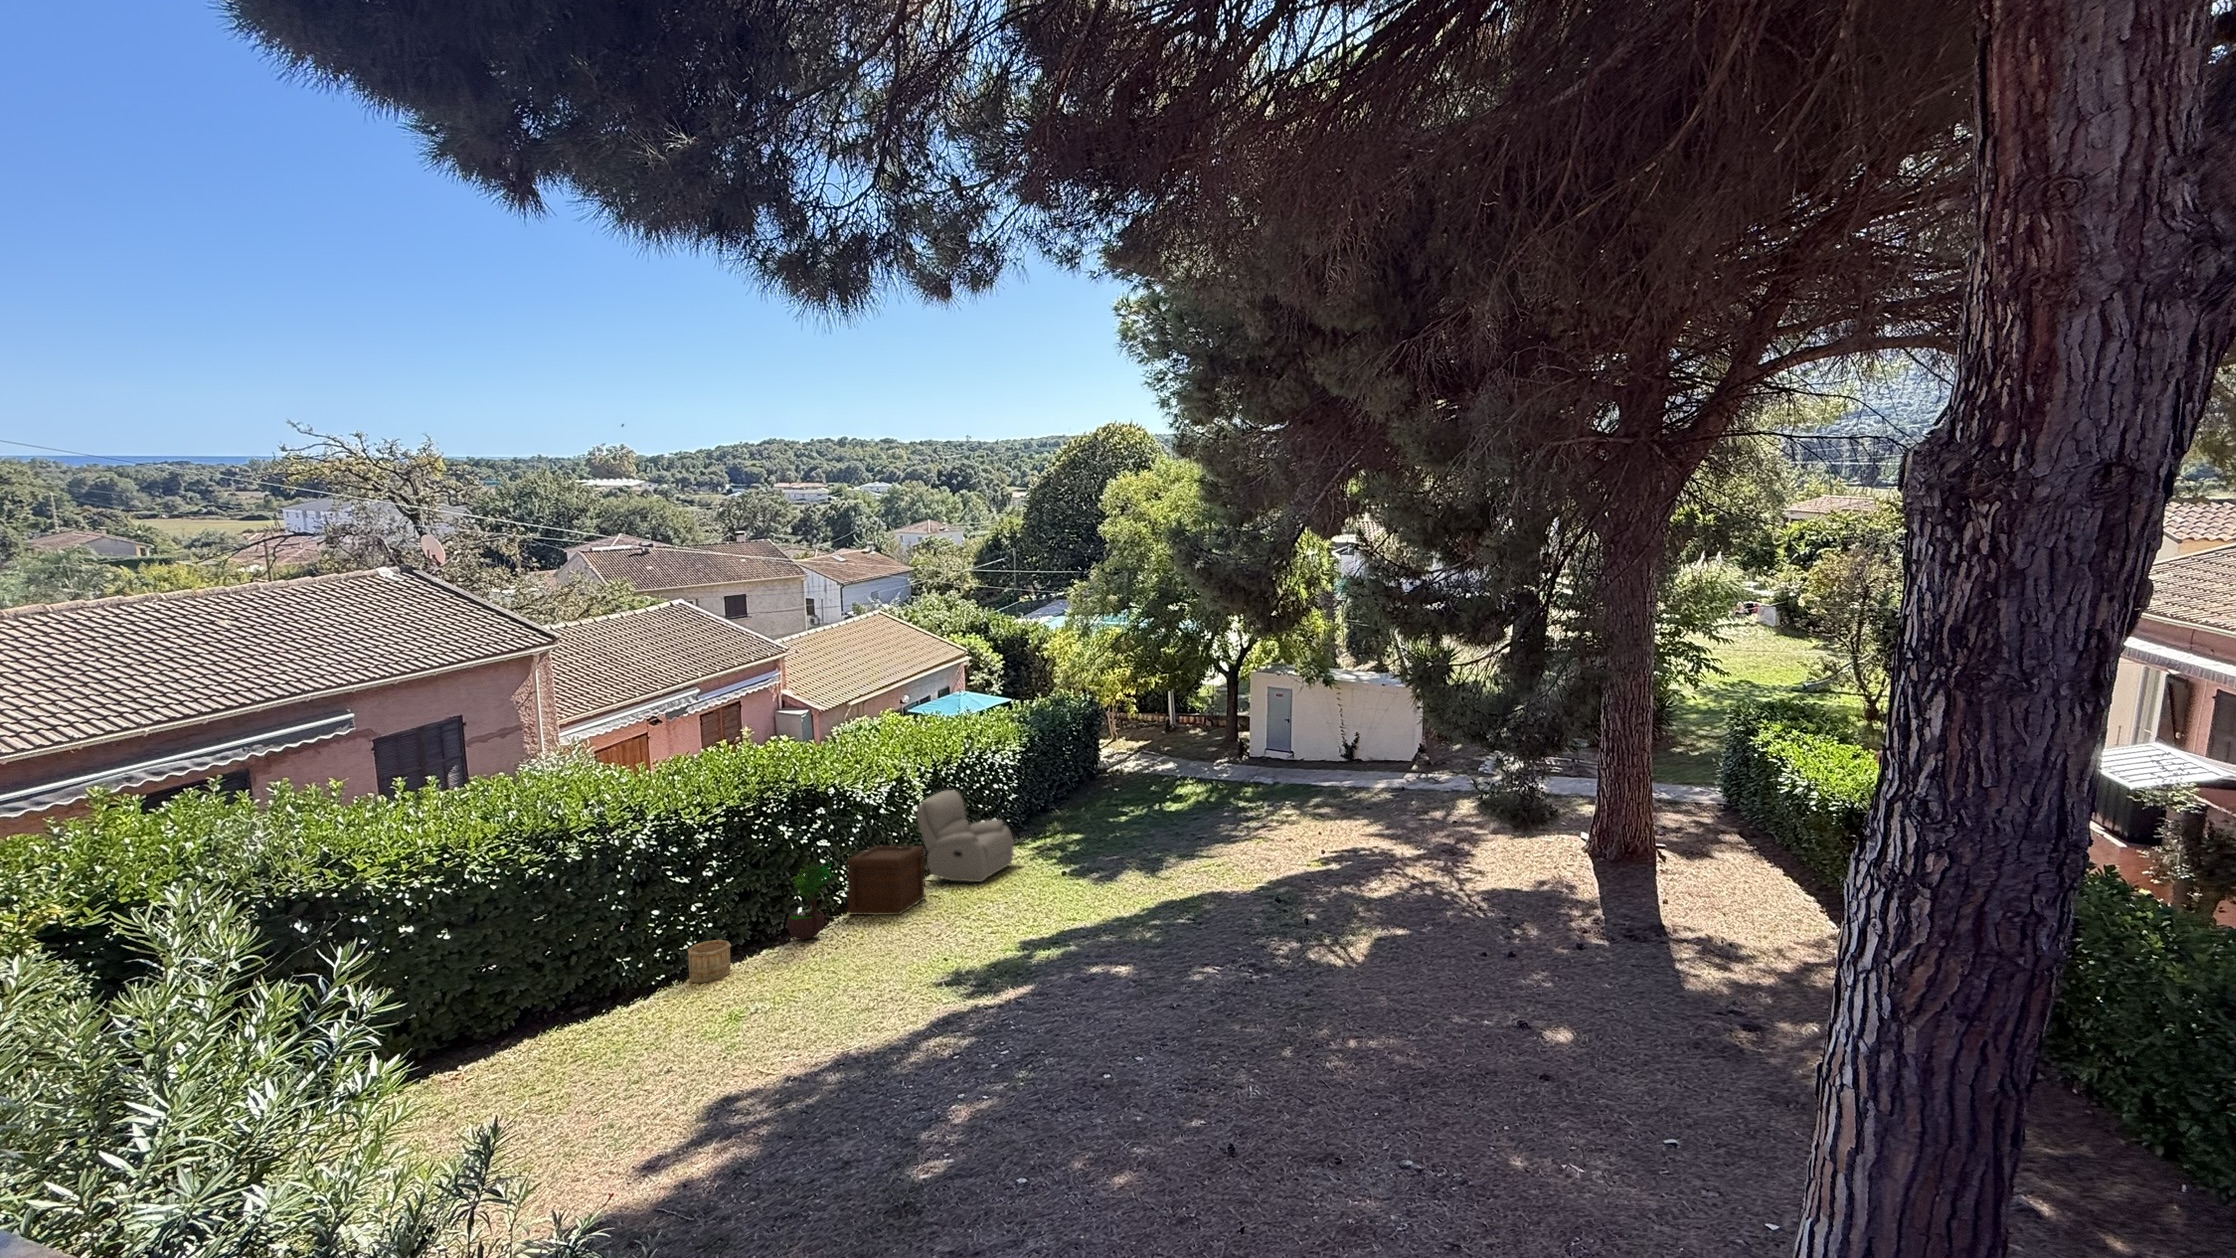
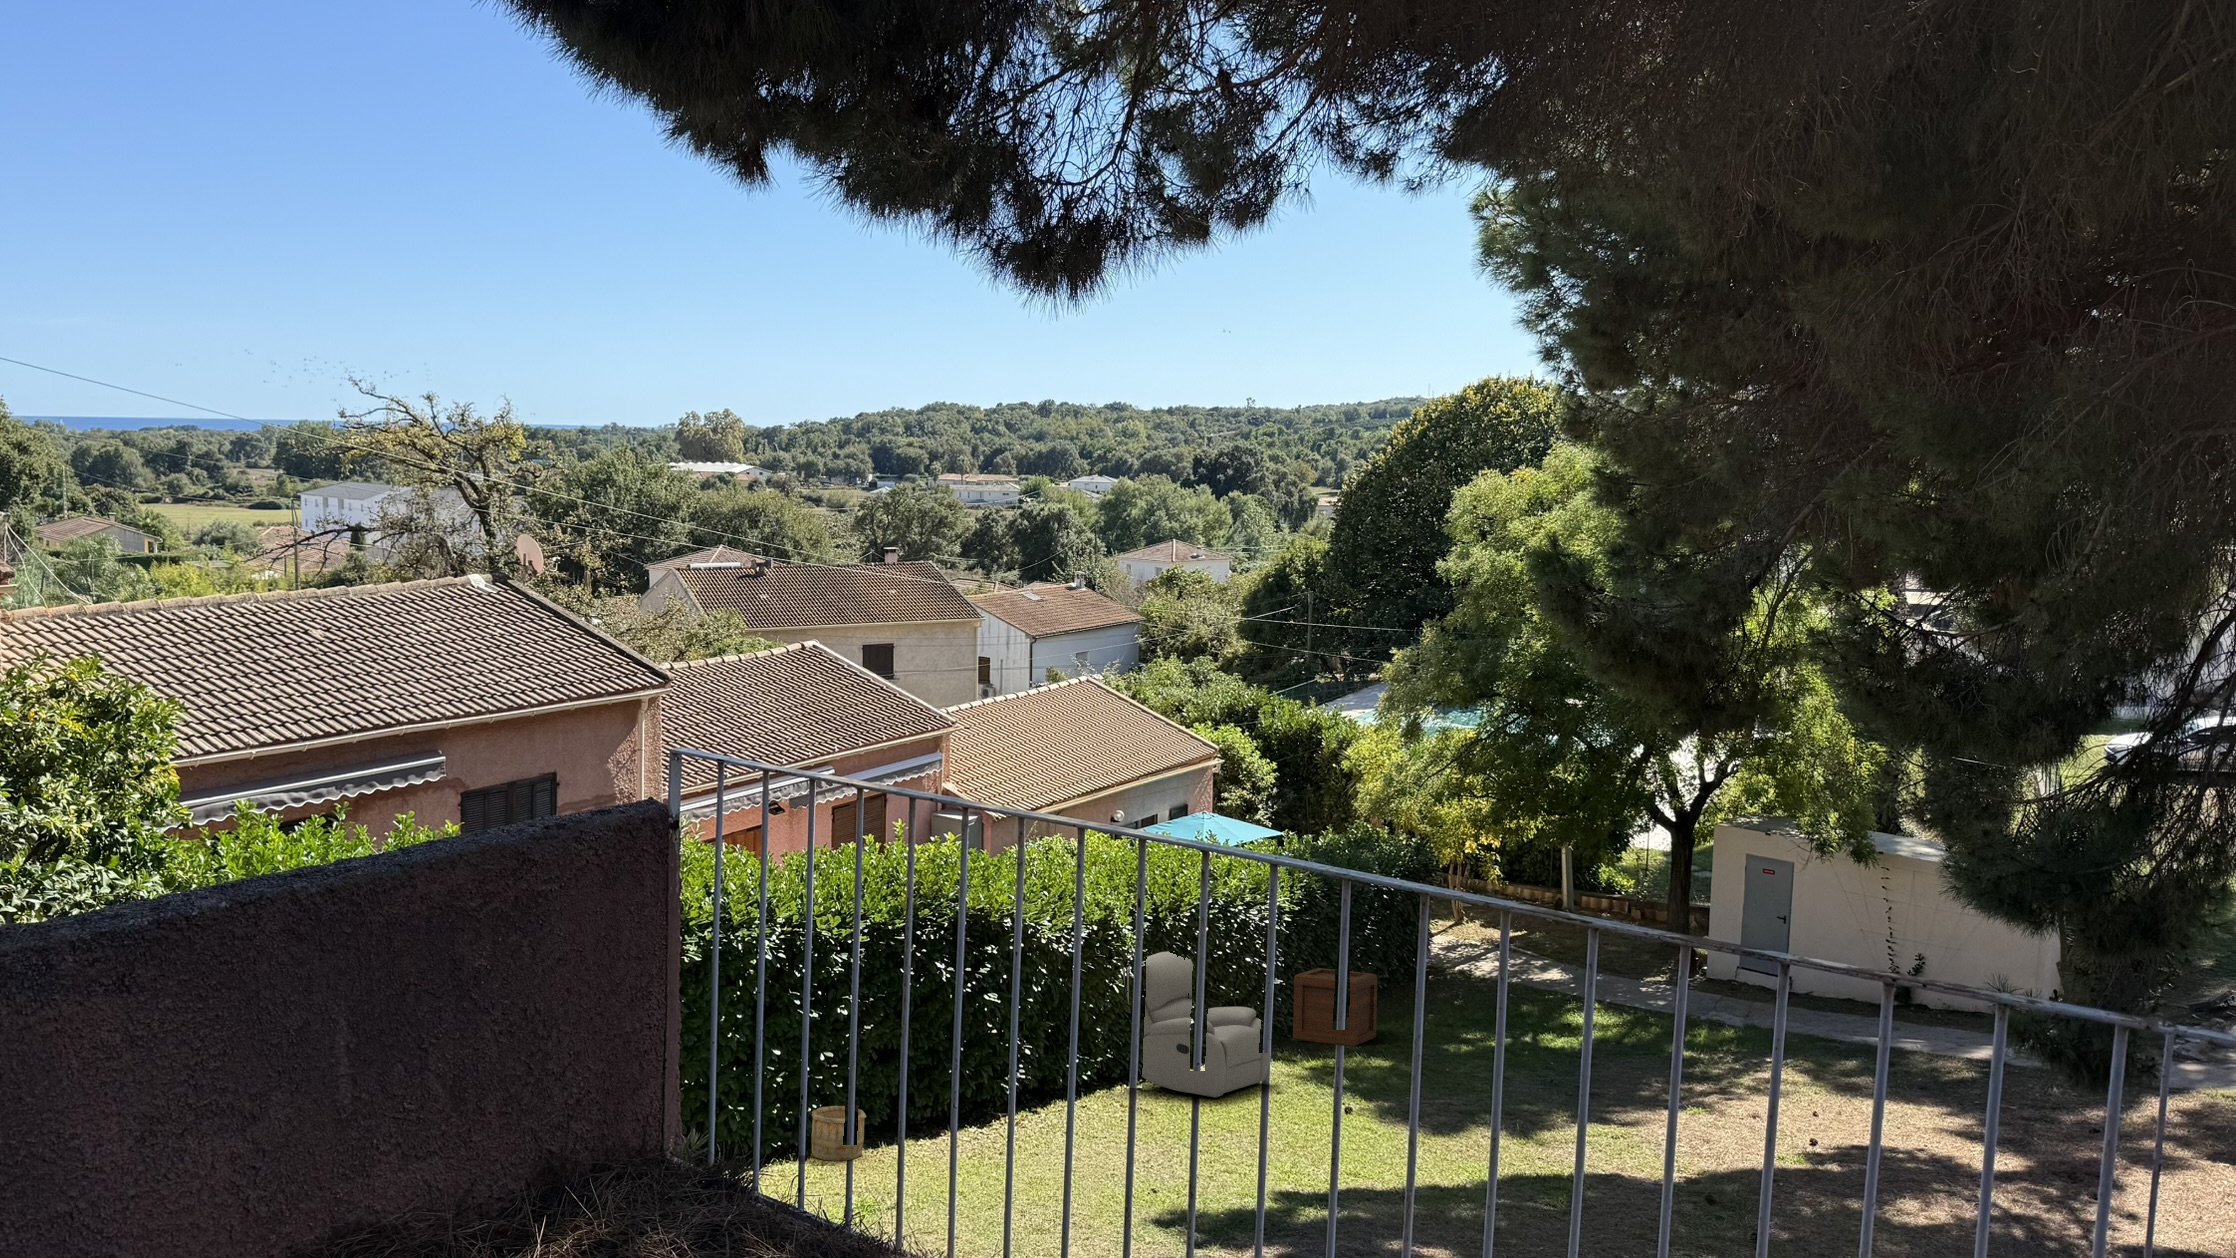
wooden crate: present [847,846,925,915] -> present [1293,968,1377,1046]
potted tree: present [787,863,833,940] -> none [937,1015,1007,1132]

